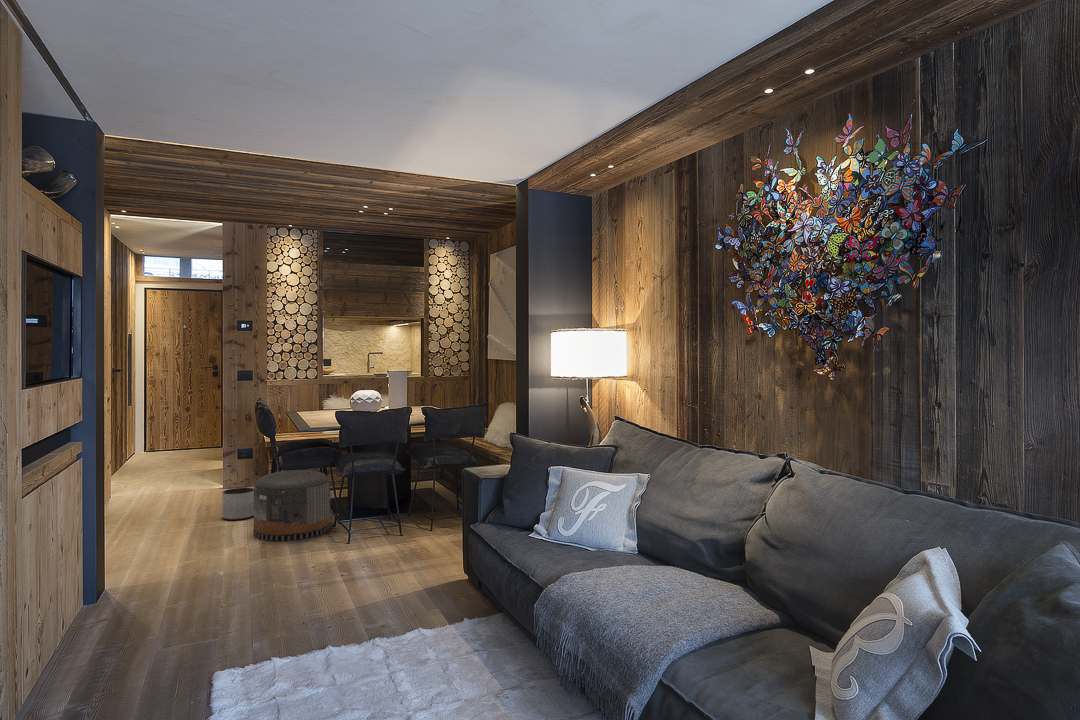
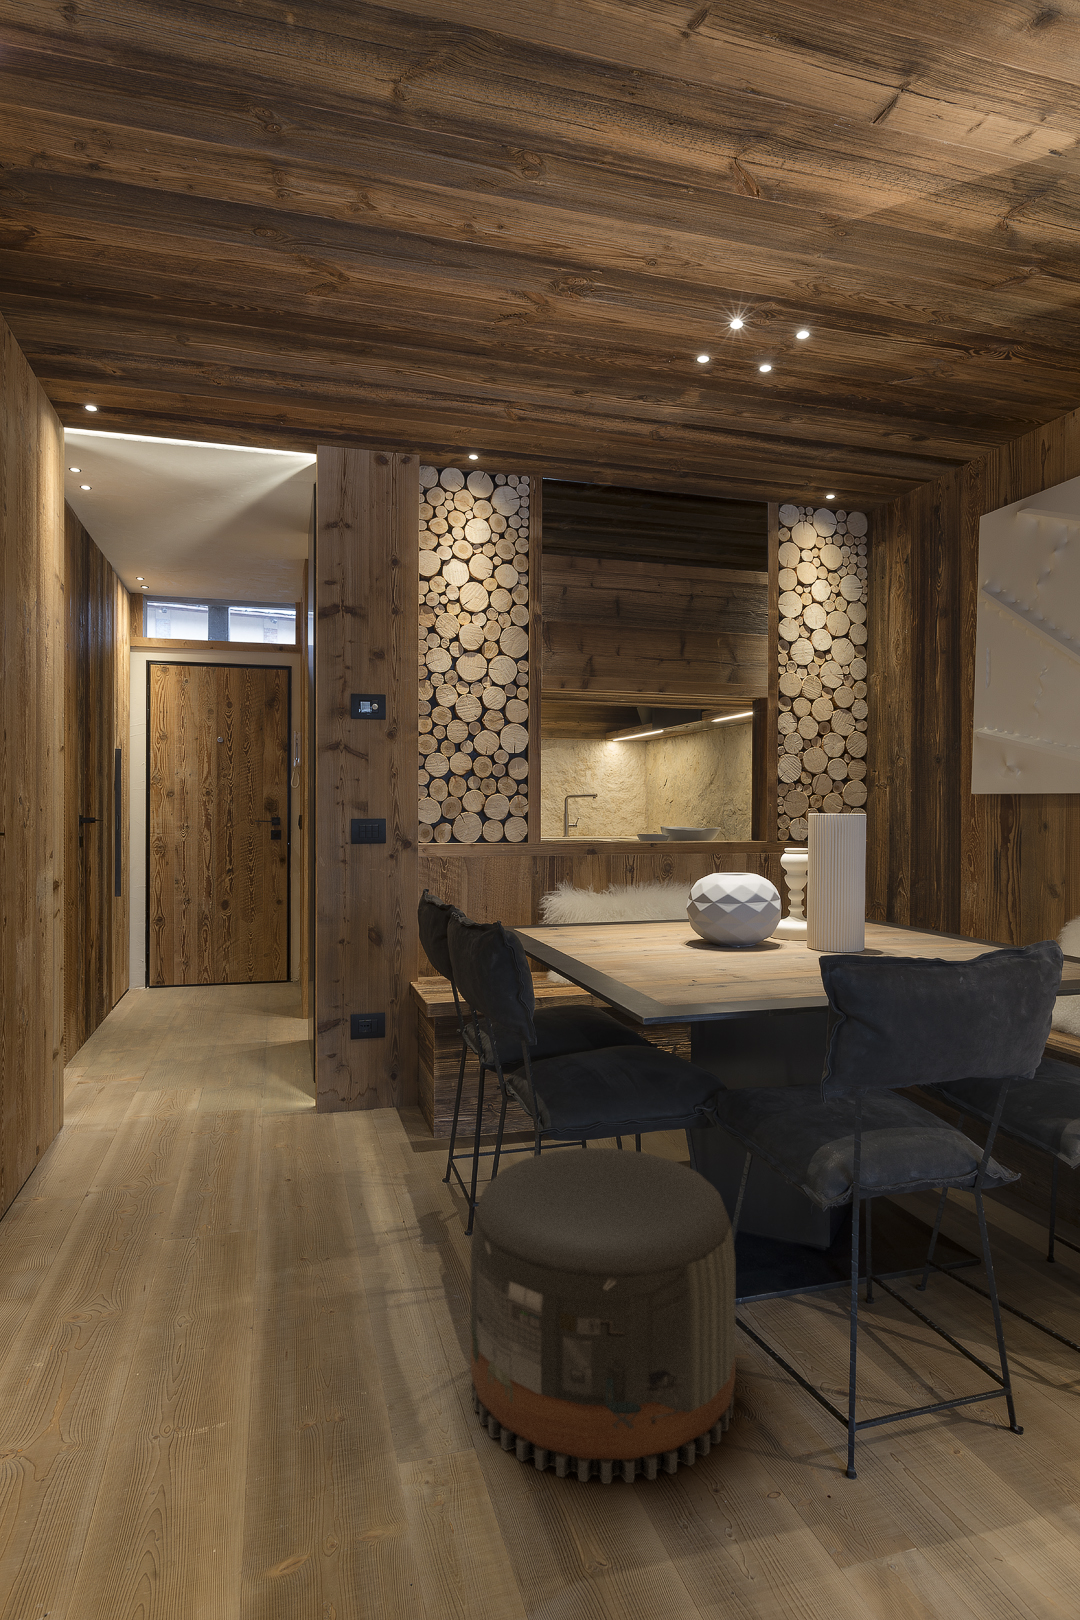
planter: present [222,488,254,520] -> none [340,1168,434,1288]

